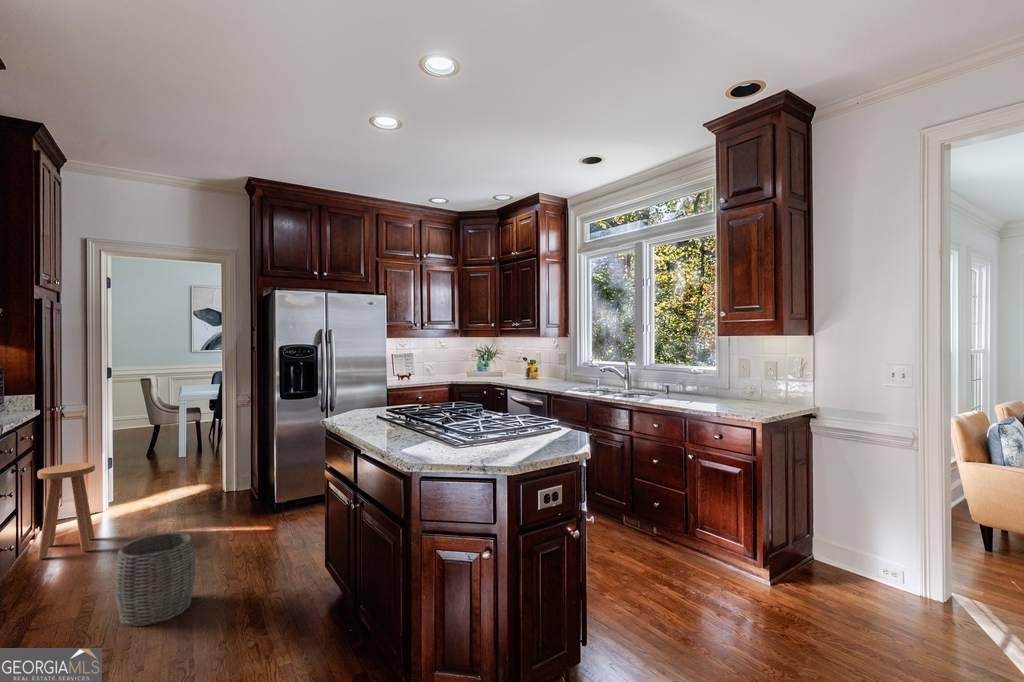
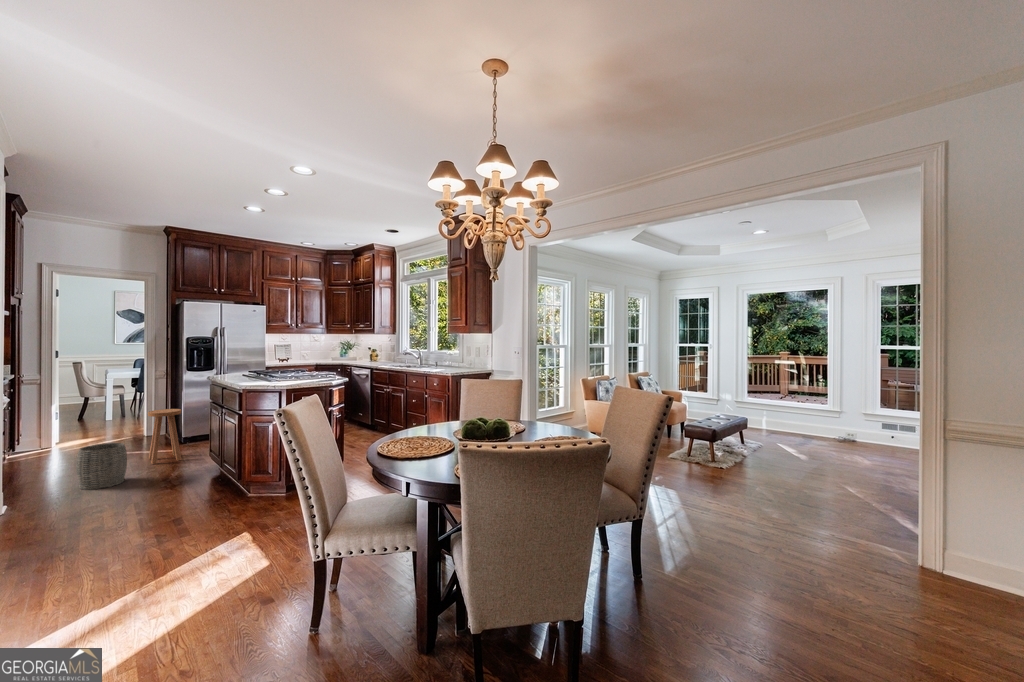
stool: present [37,463,95,559] -> present [148,409,181,464]

